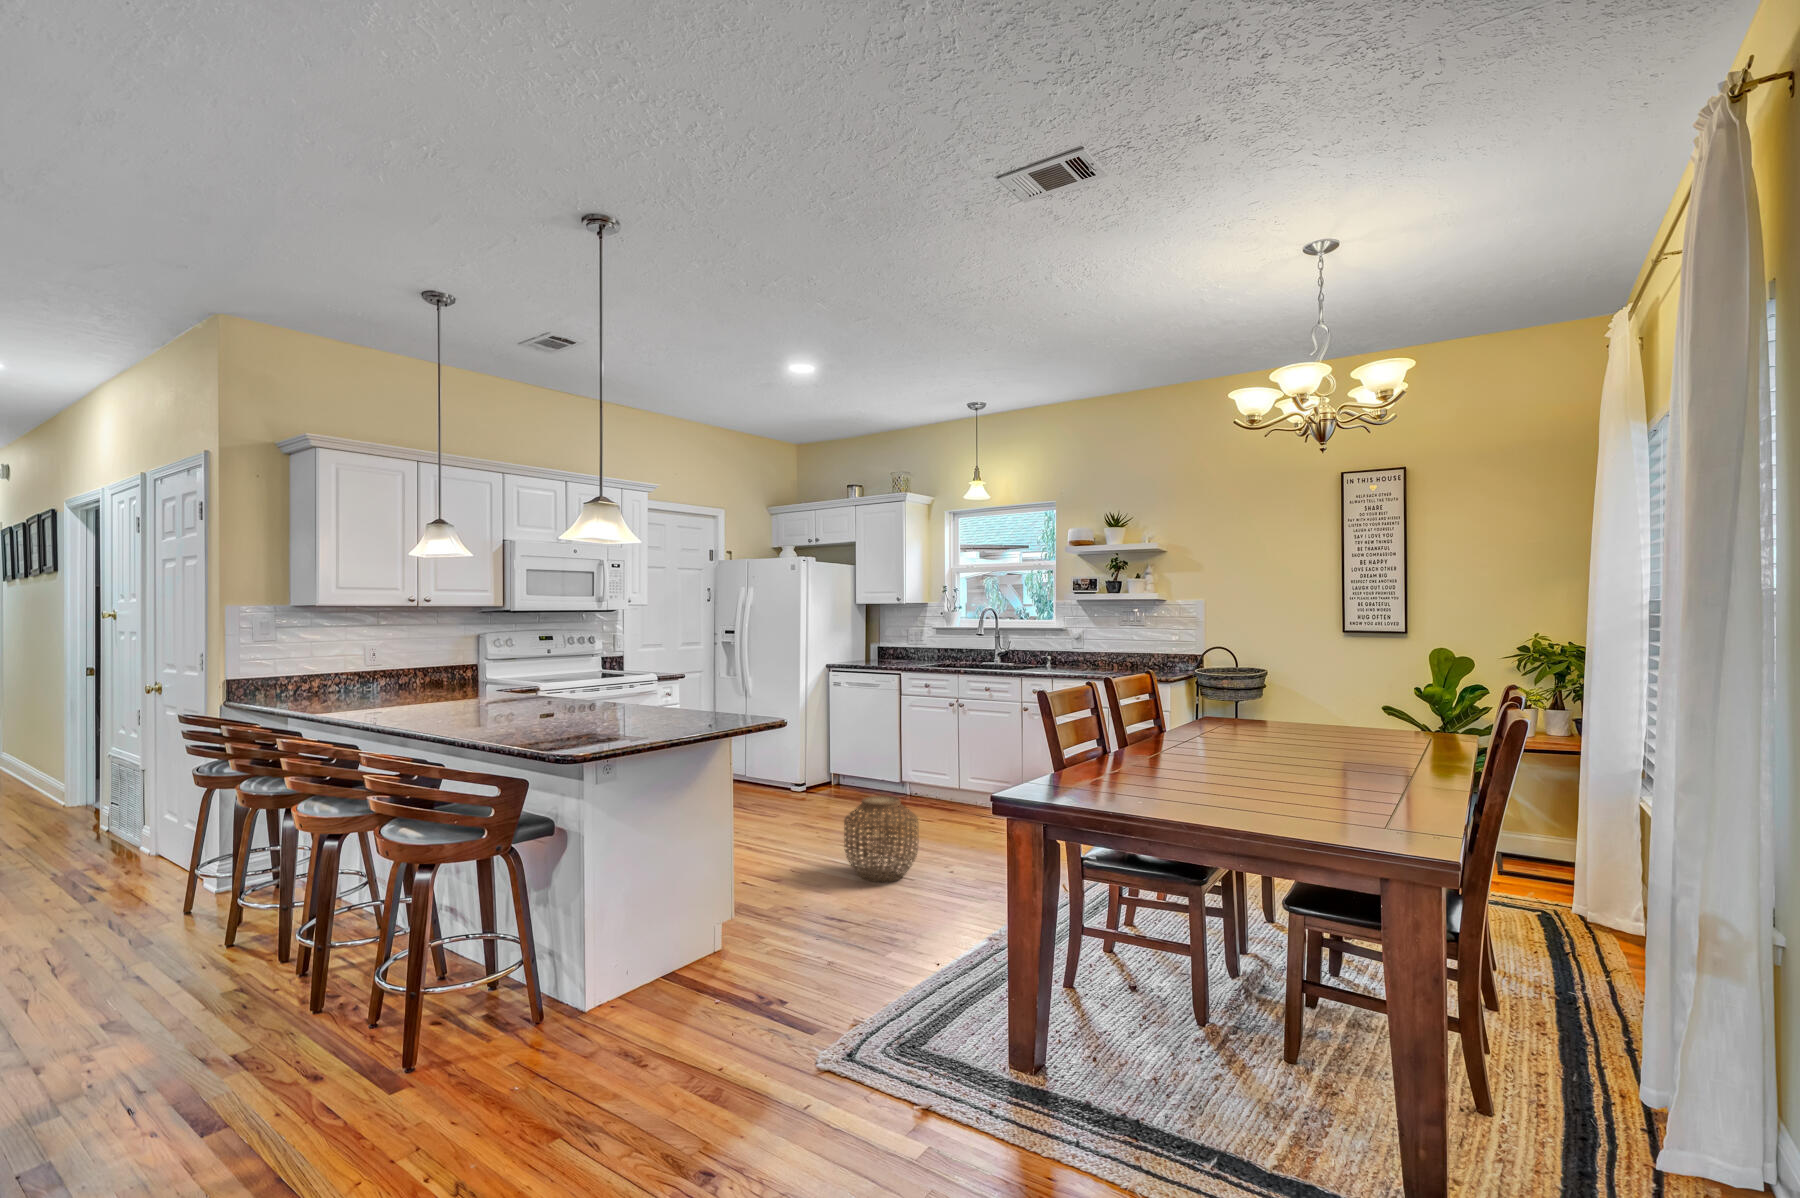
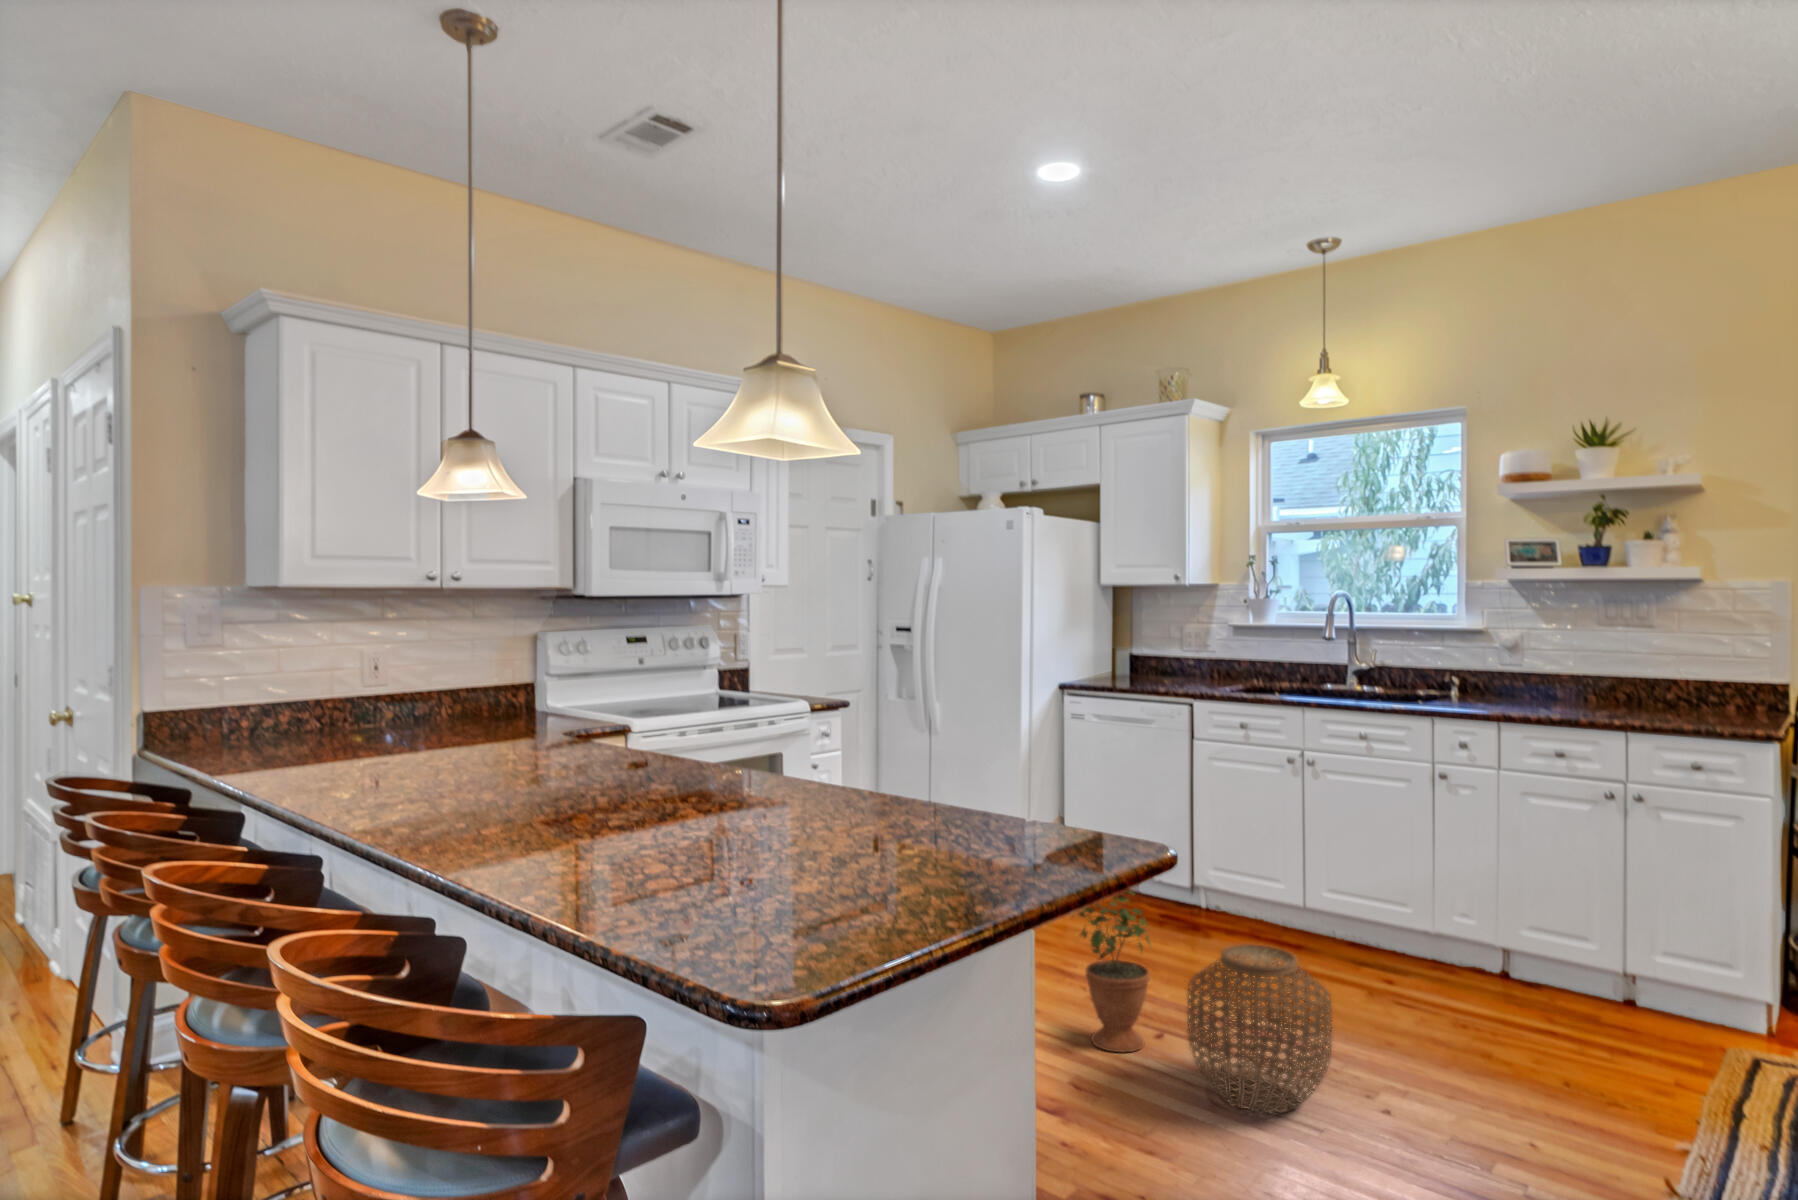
potted plant: none [792,753,837,862] -> present [1079,891,1150,1052]

